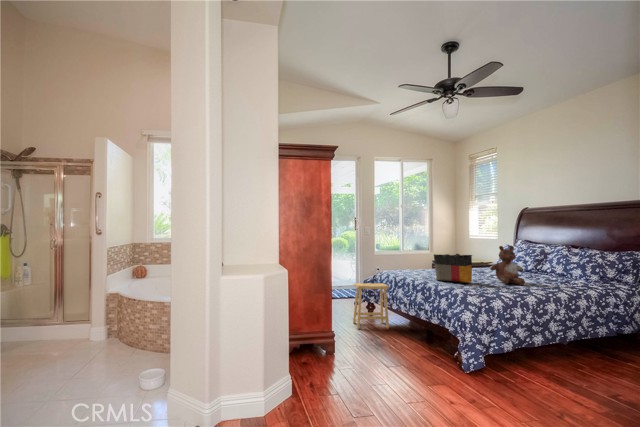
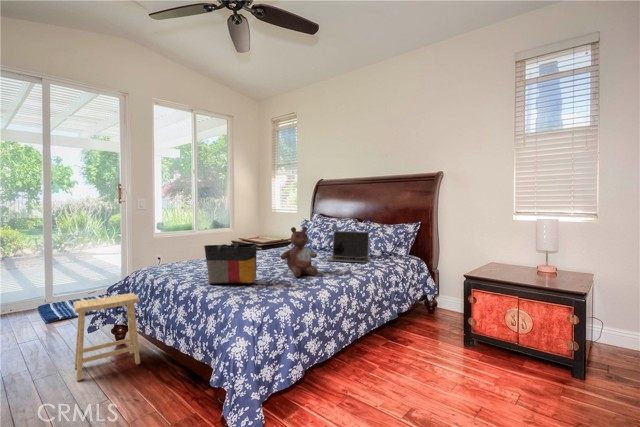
laptop: none [534,254,581,283] -> present [327,231,369,262]

